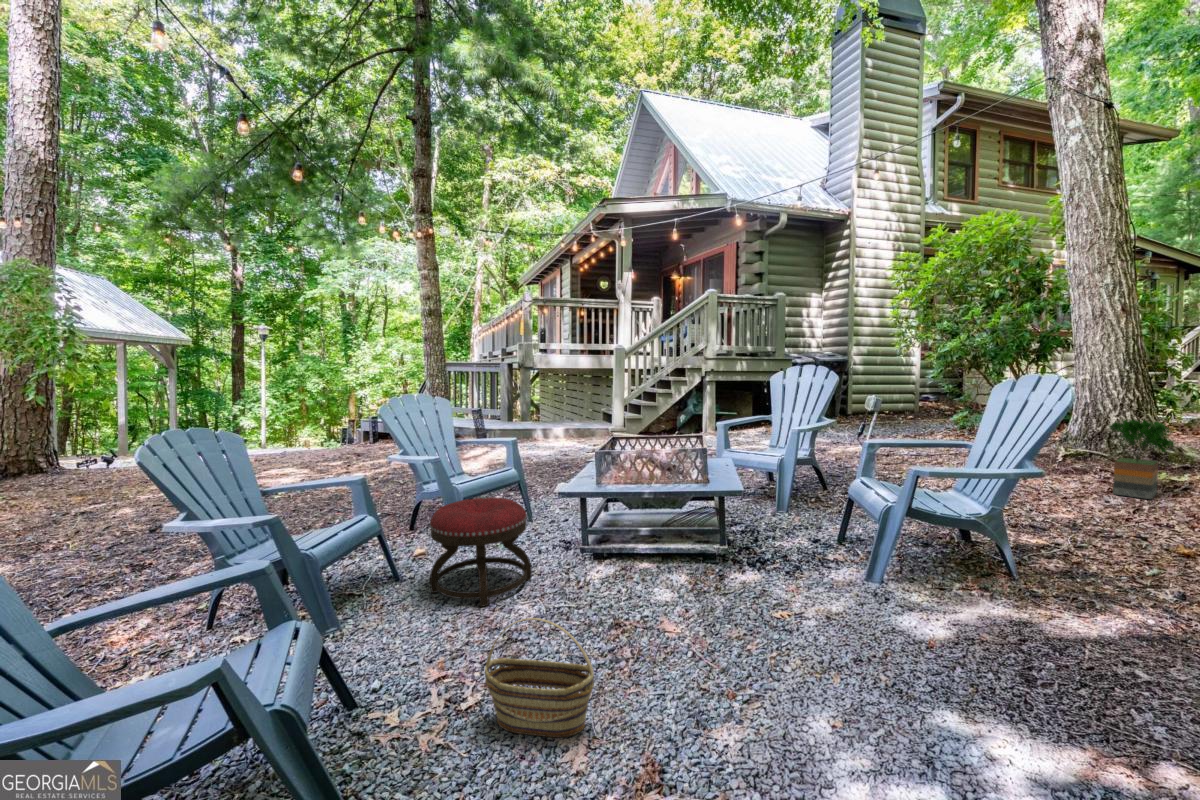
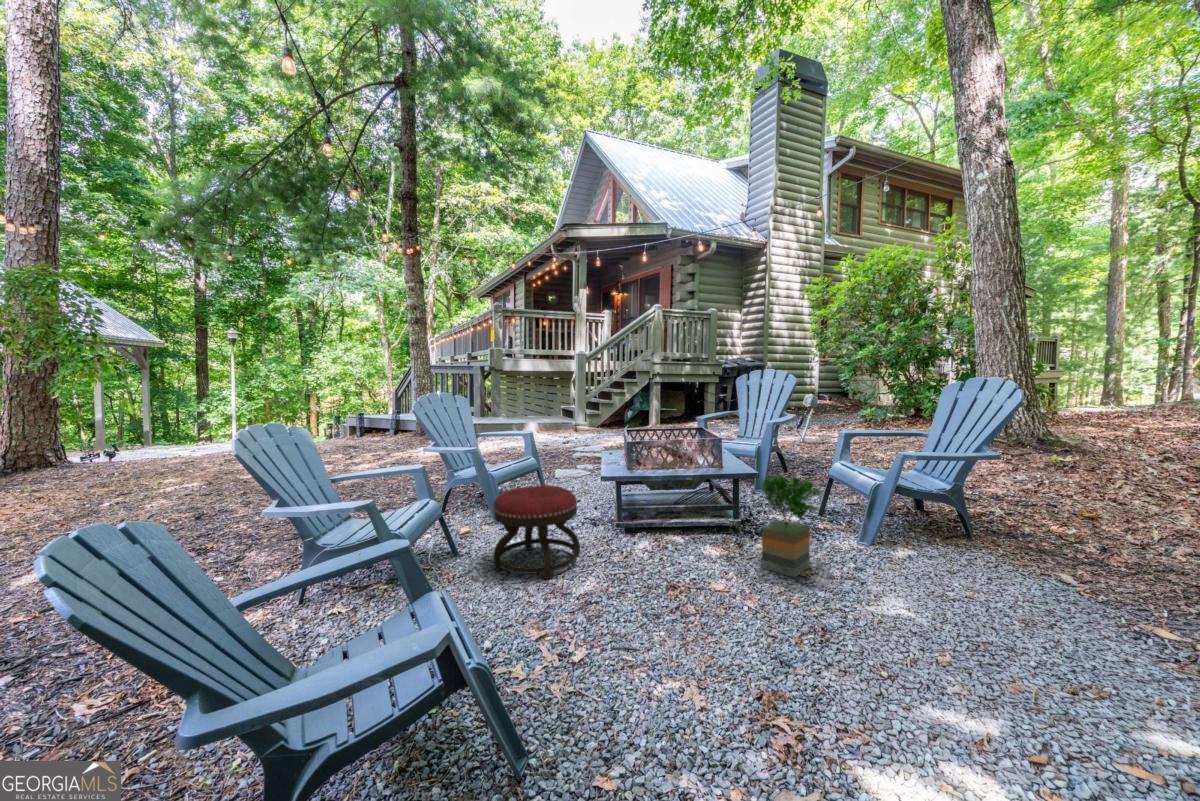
potted tree: present [1109,420,1174,499] -> present [762,476,821,577]
basket: present [485,618,594,737] -> none [597,577,691,675]

